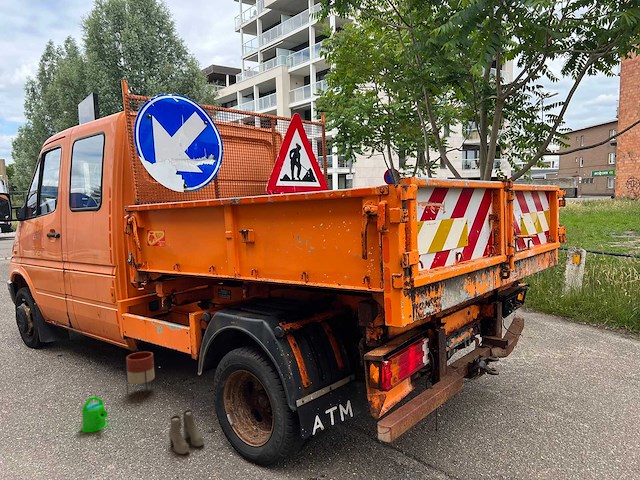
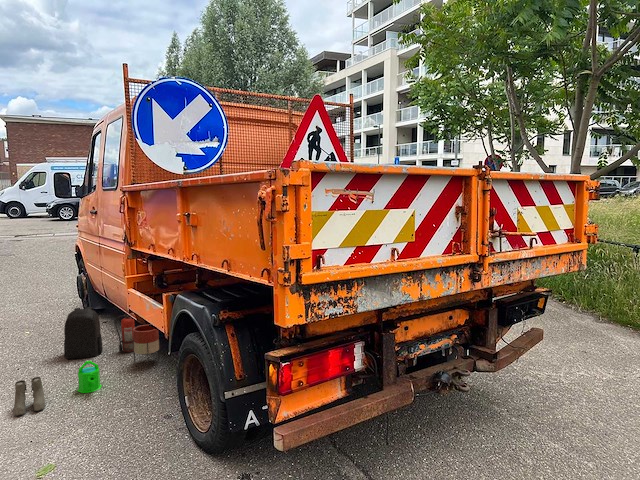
fire extinguisher: none [96,337,119,386] -> present [115,314,135,352]
backpack: none [38,340,82,401] -> present [64,307,103,359]
boots: present [169,410,204,454] -> present [14,377,45,416]

